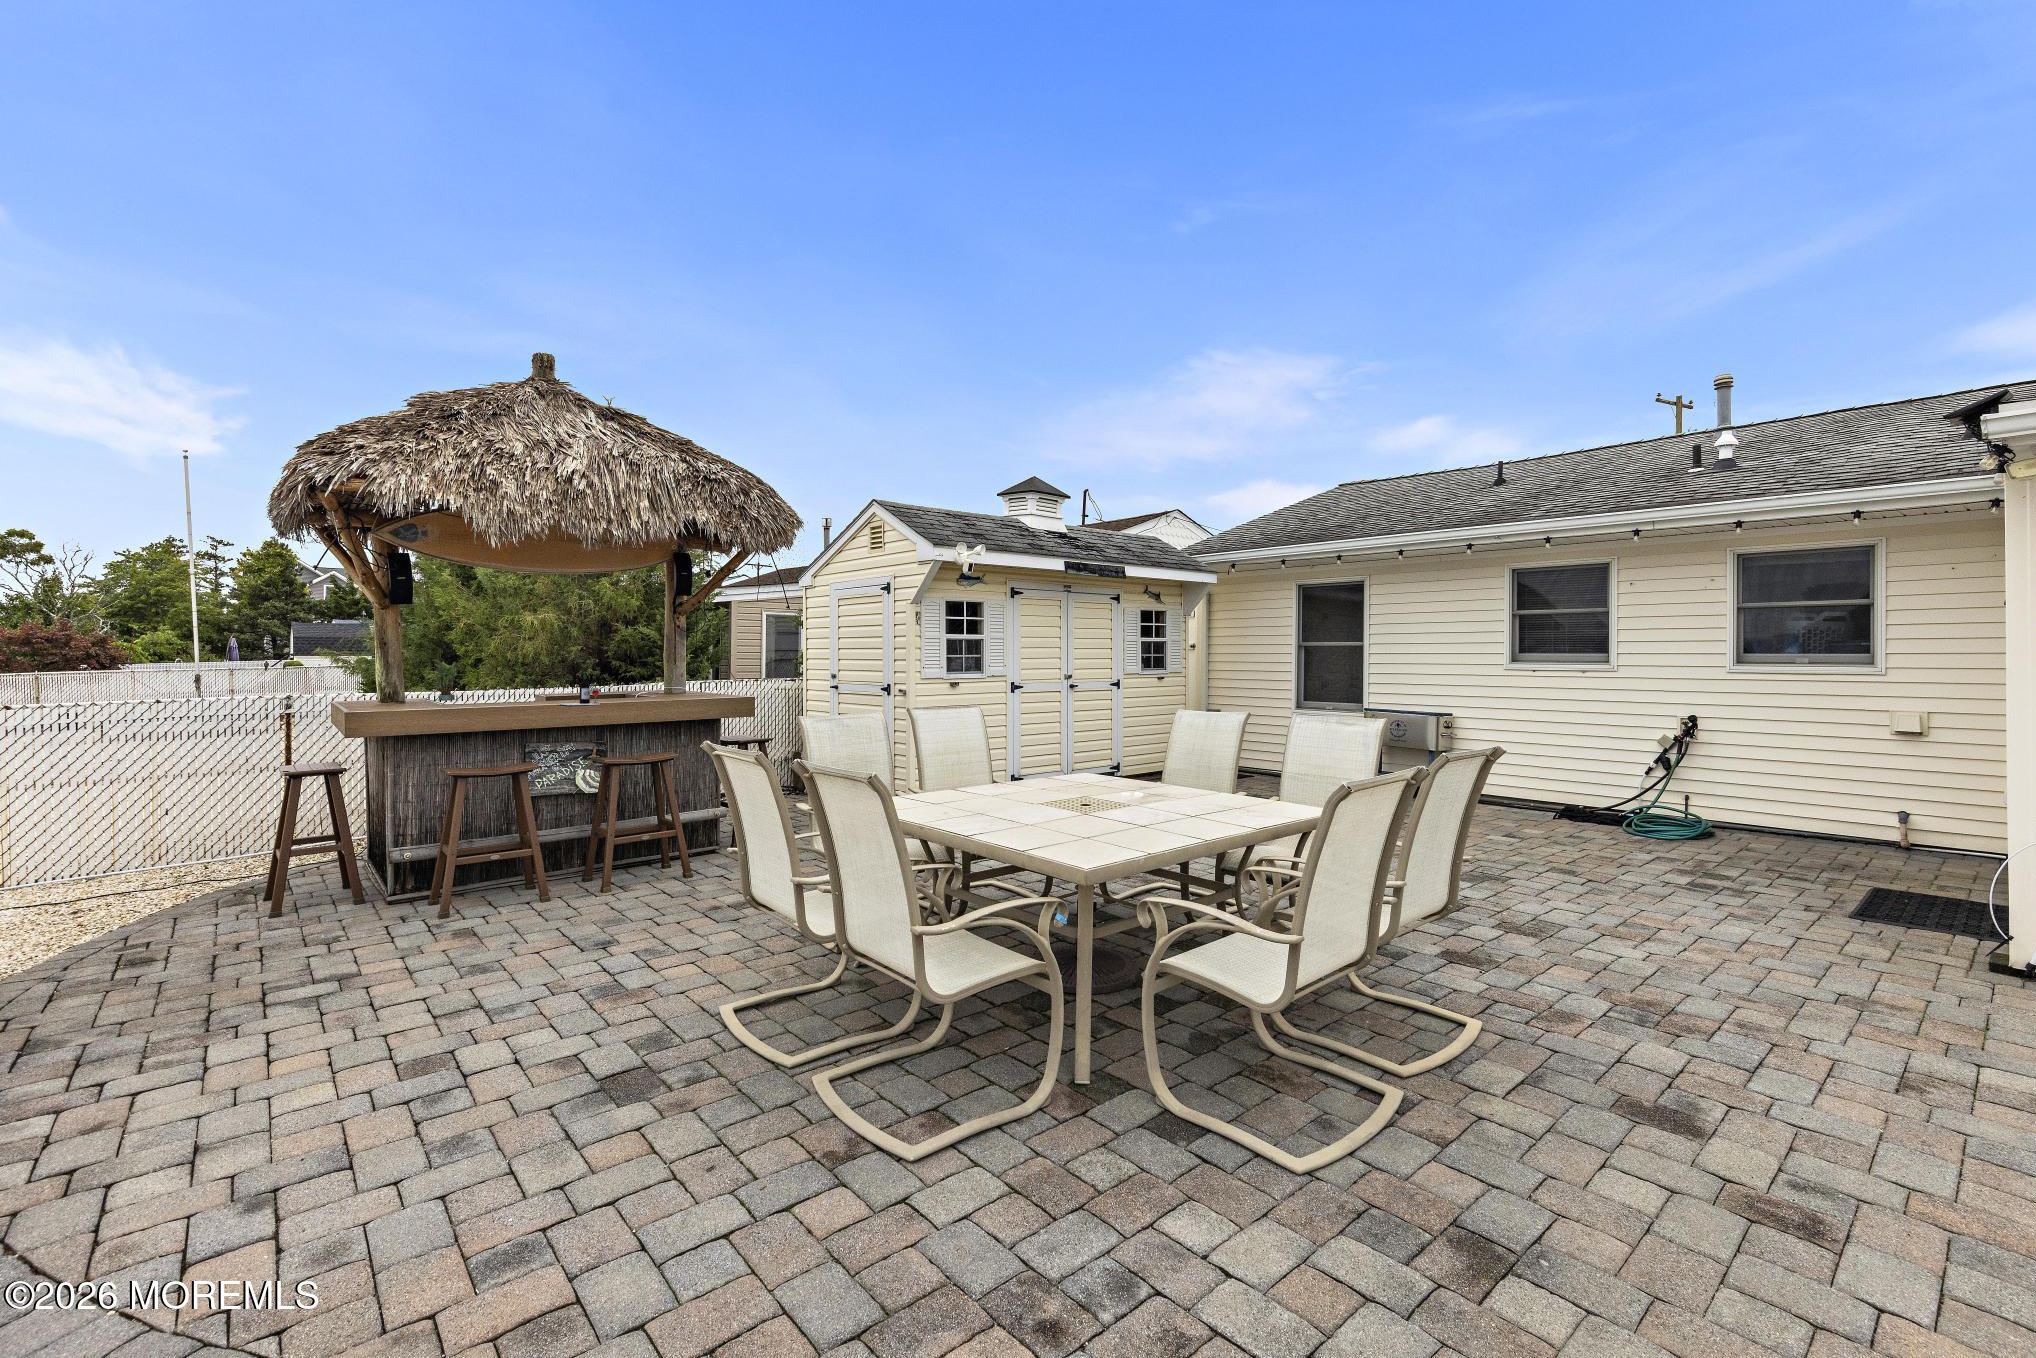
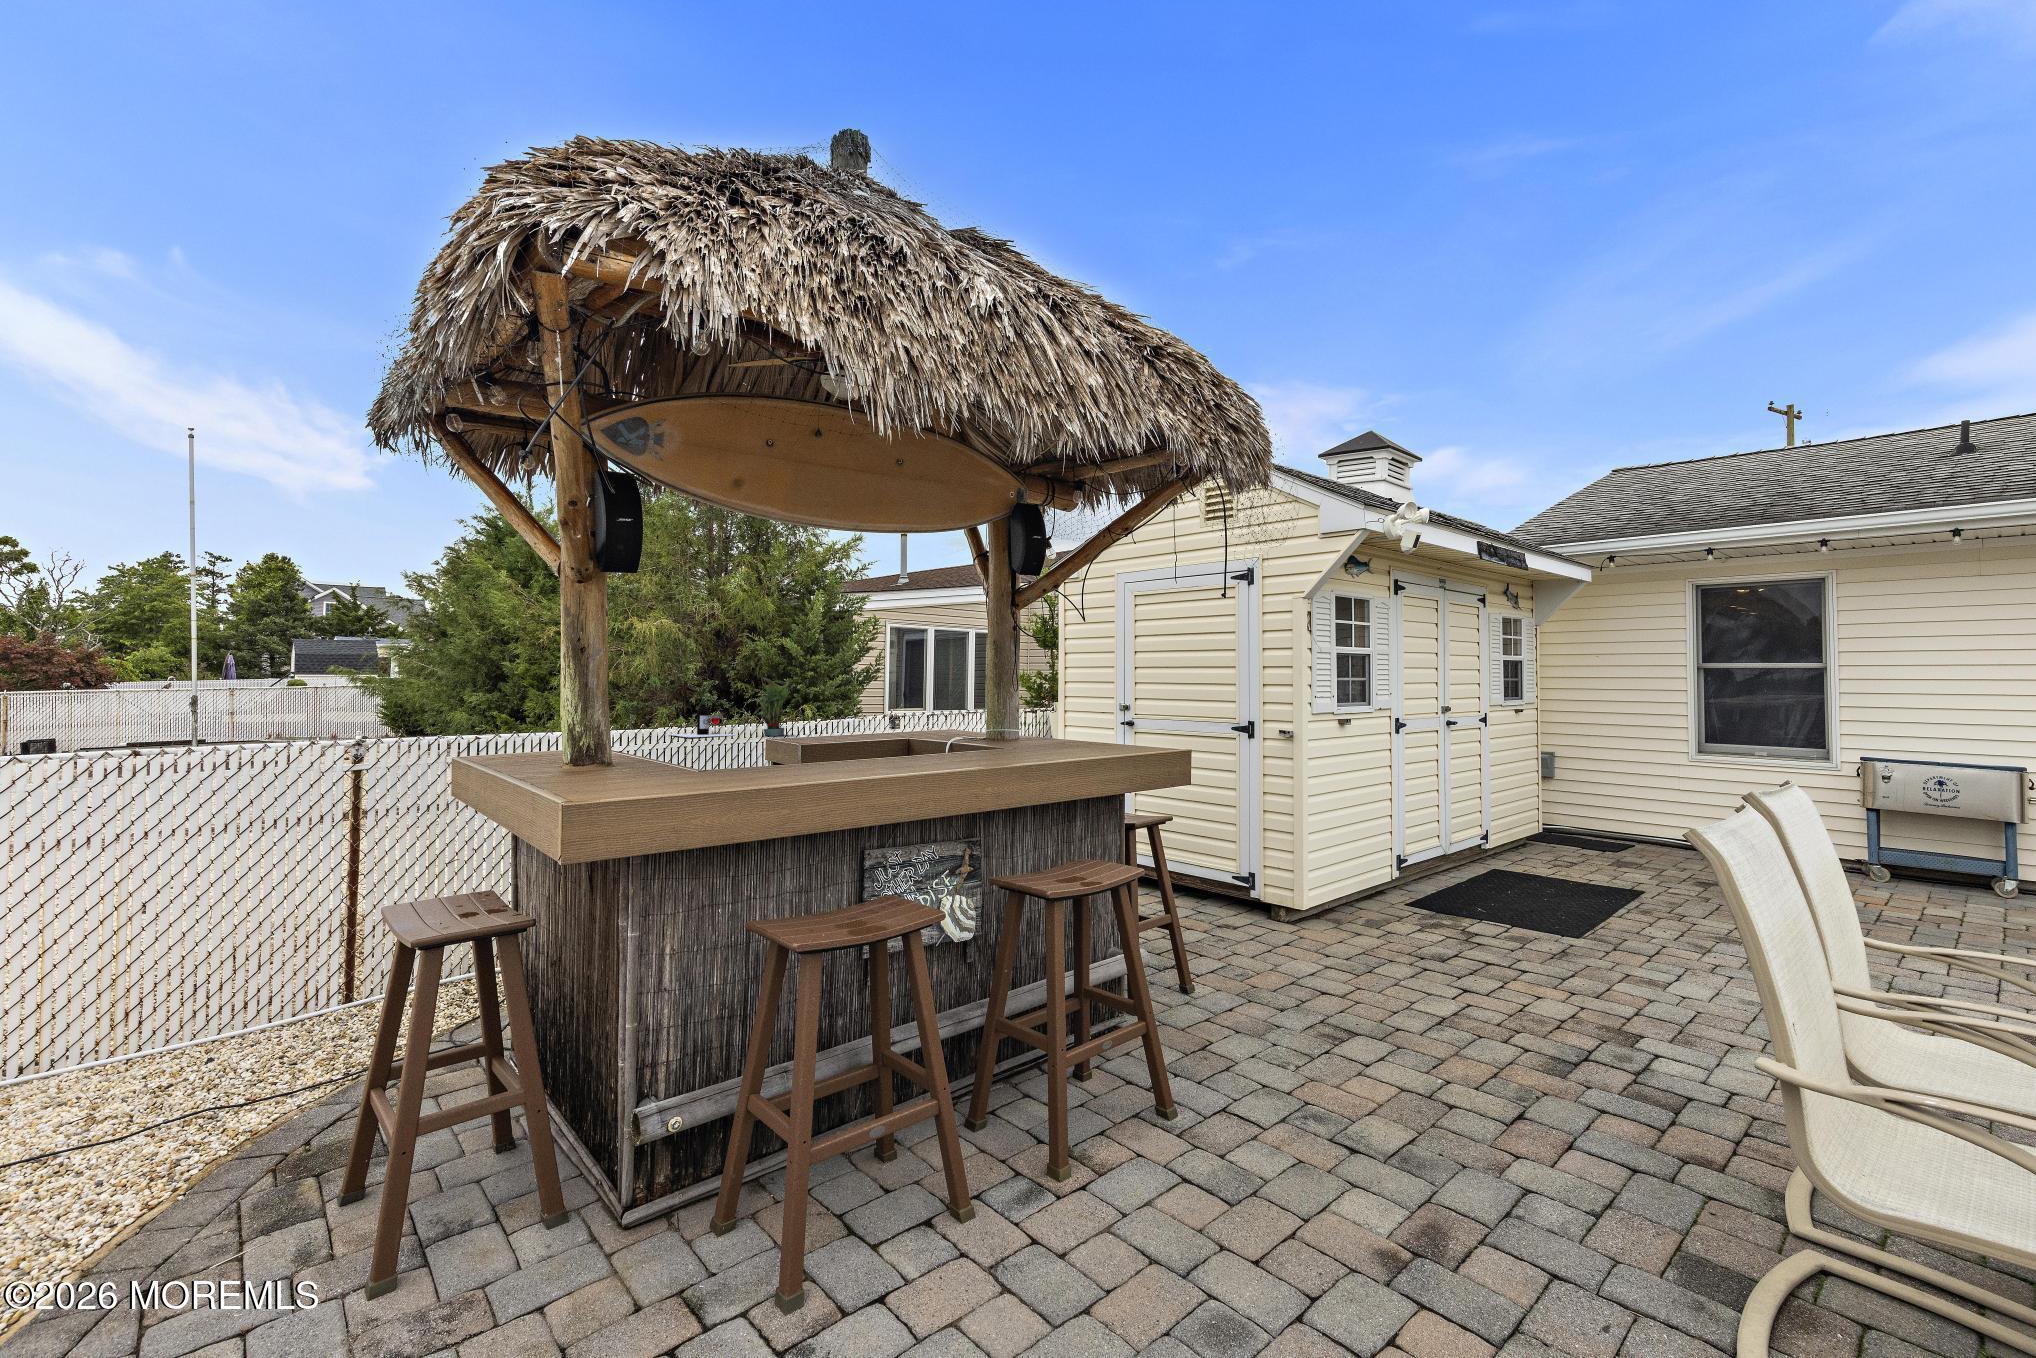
potted plant: present [432,660,457,700] -> present [754,678,790,736]

